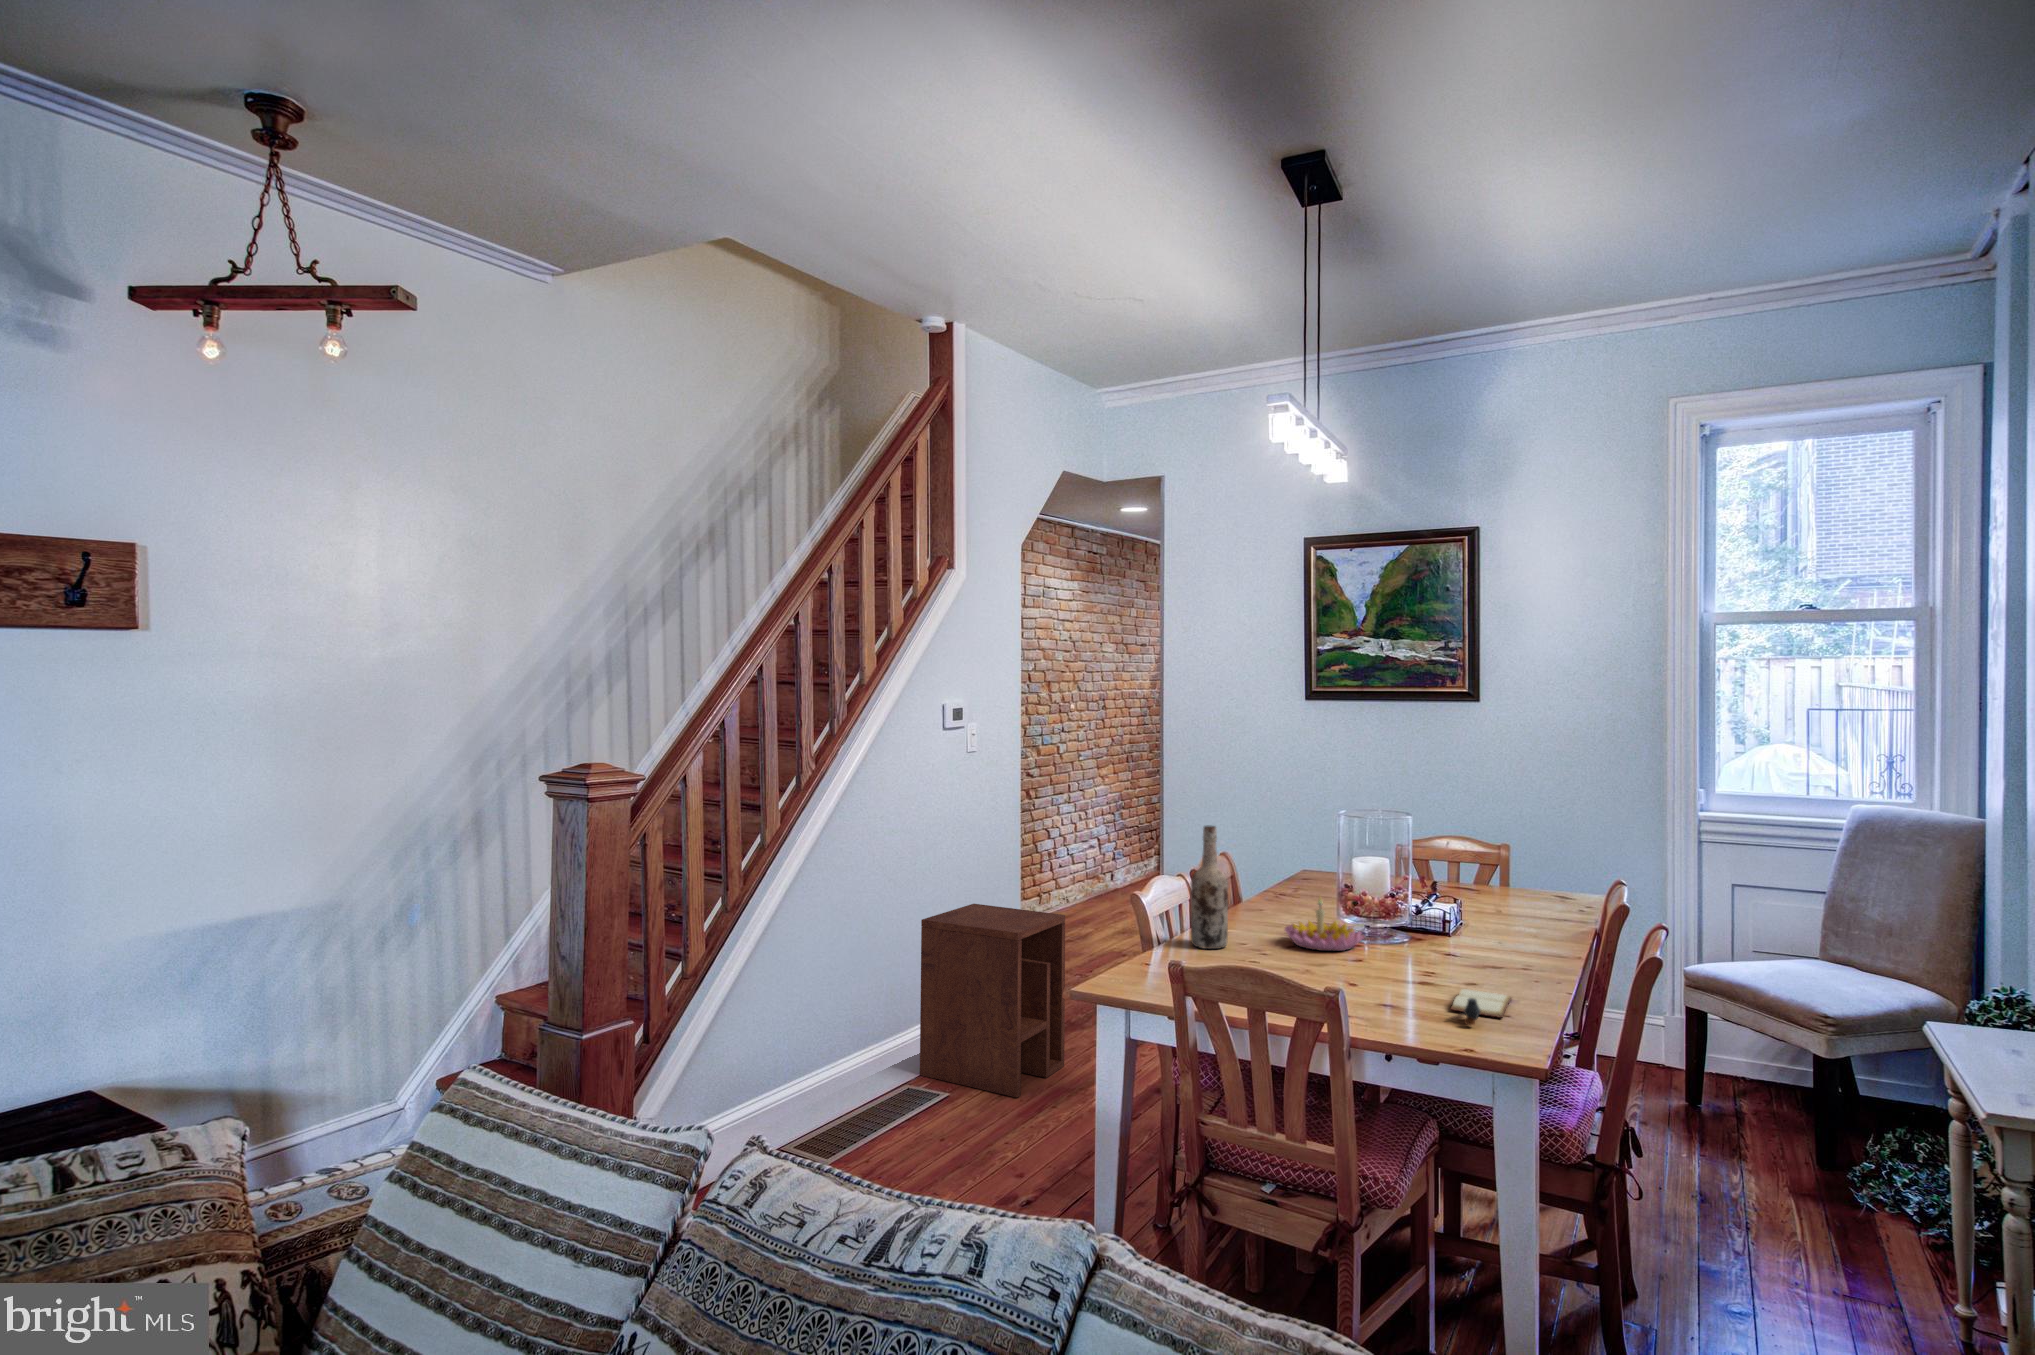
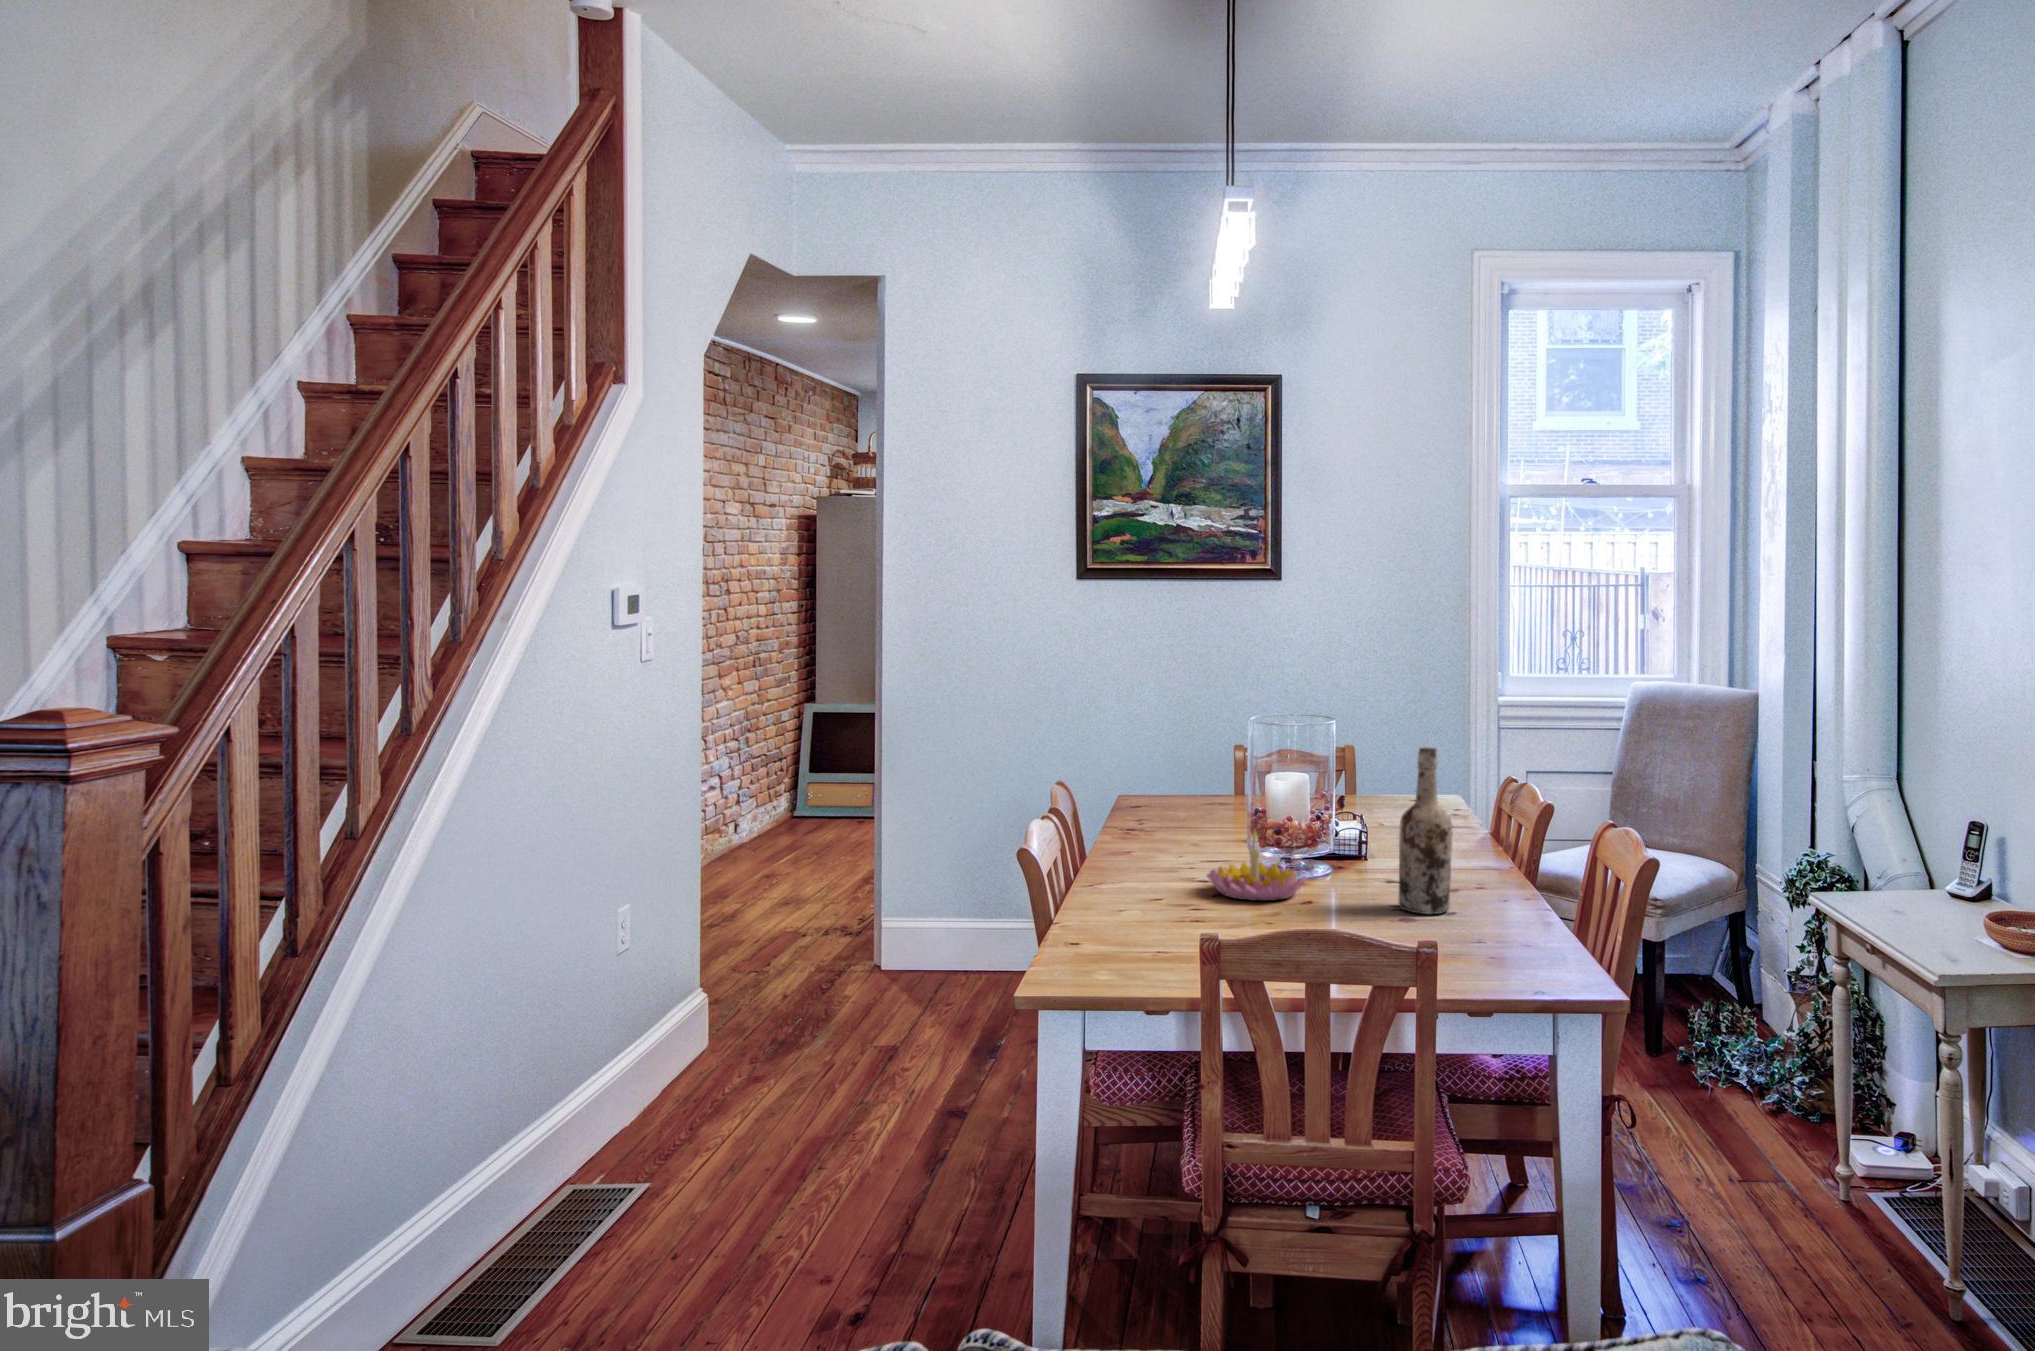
wine bottle: present [1191,826,1228,949] -> present [1399,748,1452,914]
side table: present [920,904,1065,1097] -> none [611,881,815,1147]
book: present [1451,989,1512,1025] -> none [1474,930,1554,973]

